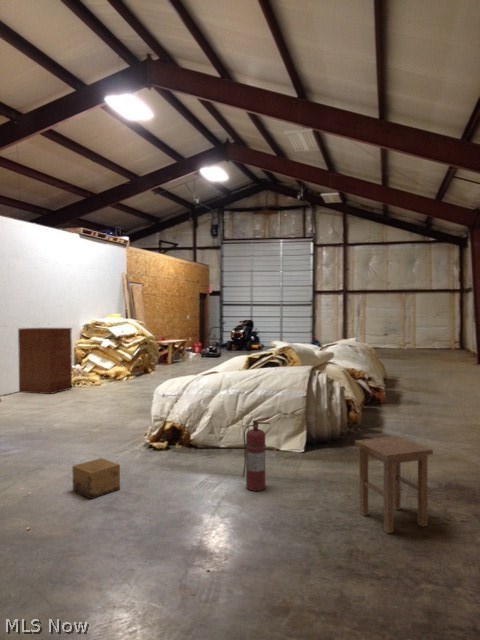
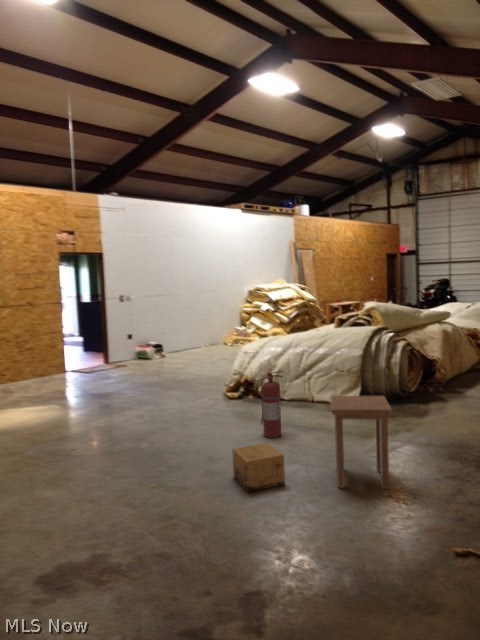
filing cabinet: present [18,328,72,394] -> none [185,293,229,351]
cardboard box: present [72,458,120,499] -> present [233,443,285,492]

